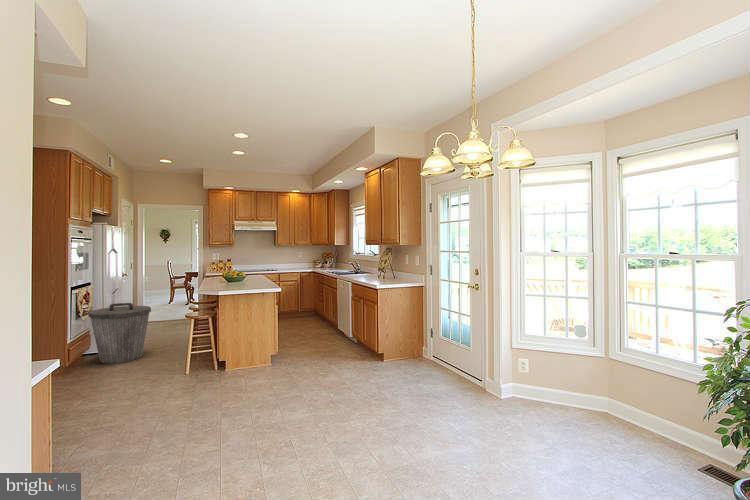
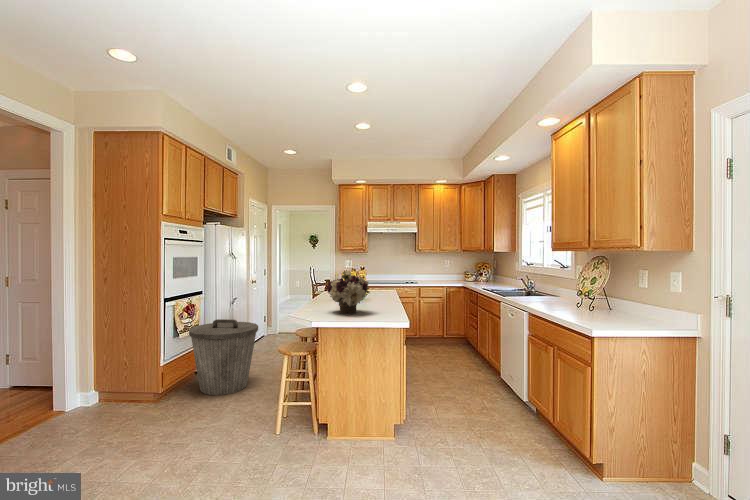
flower arrangement: none [221,259,251,288] -> present [326,270,368,314]

